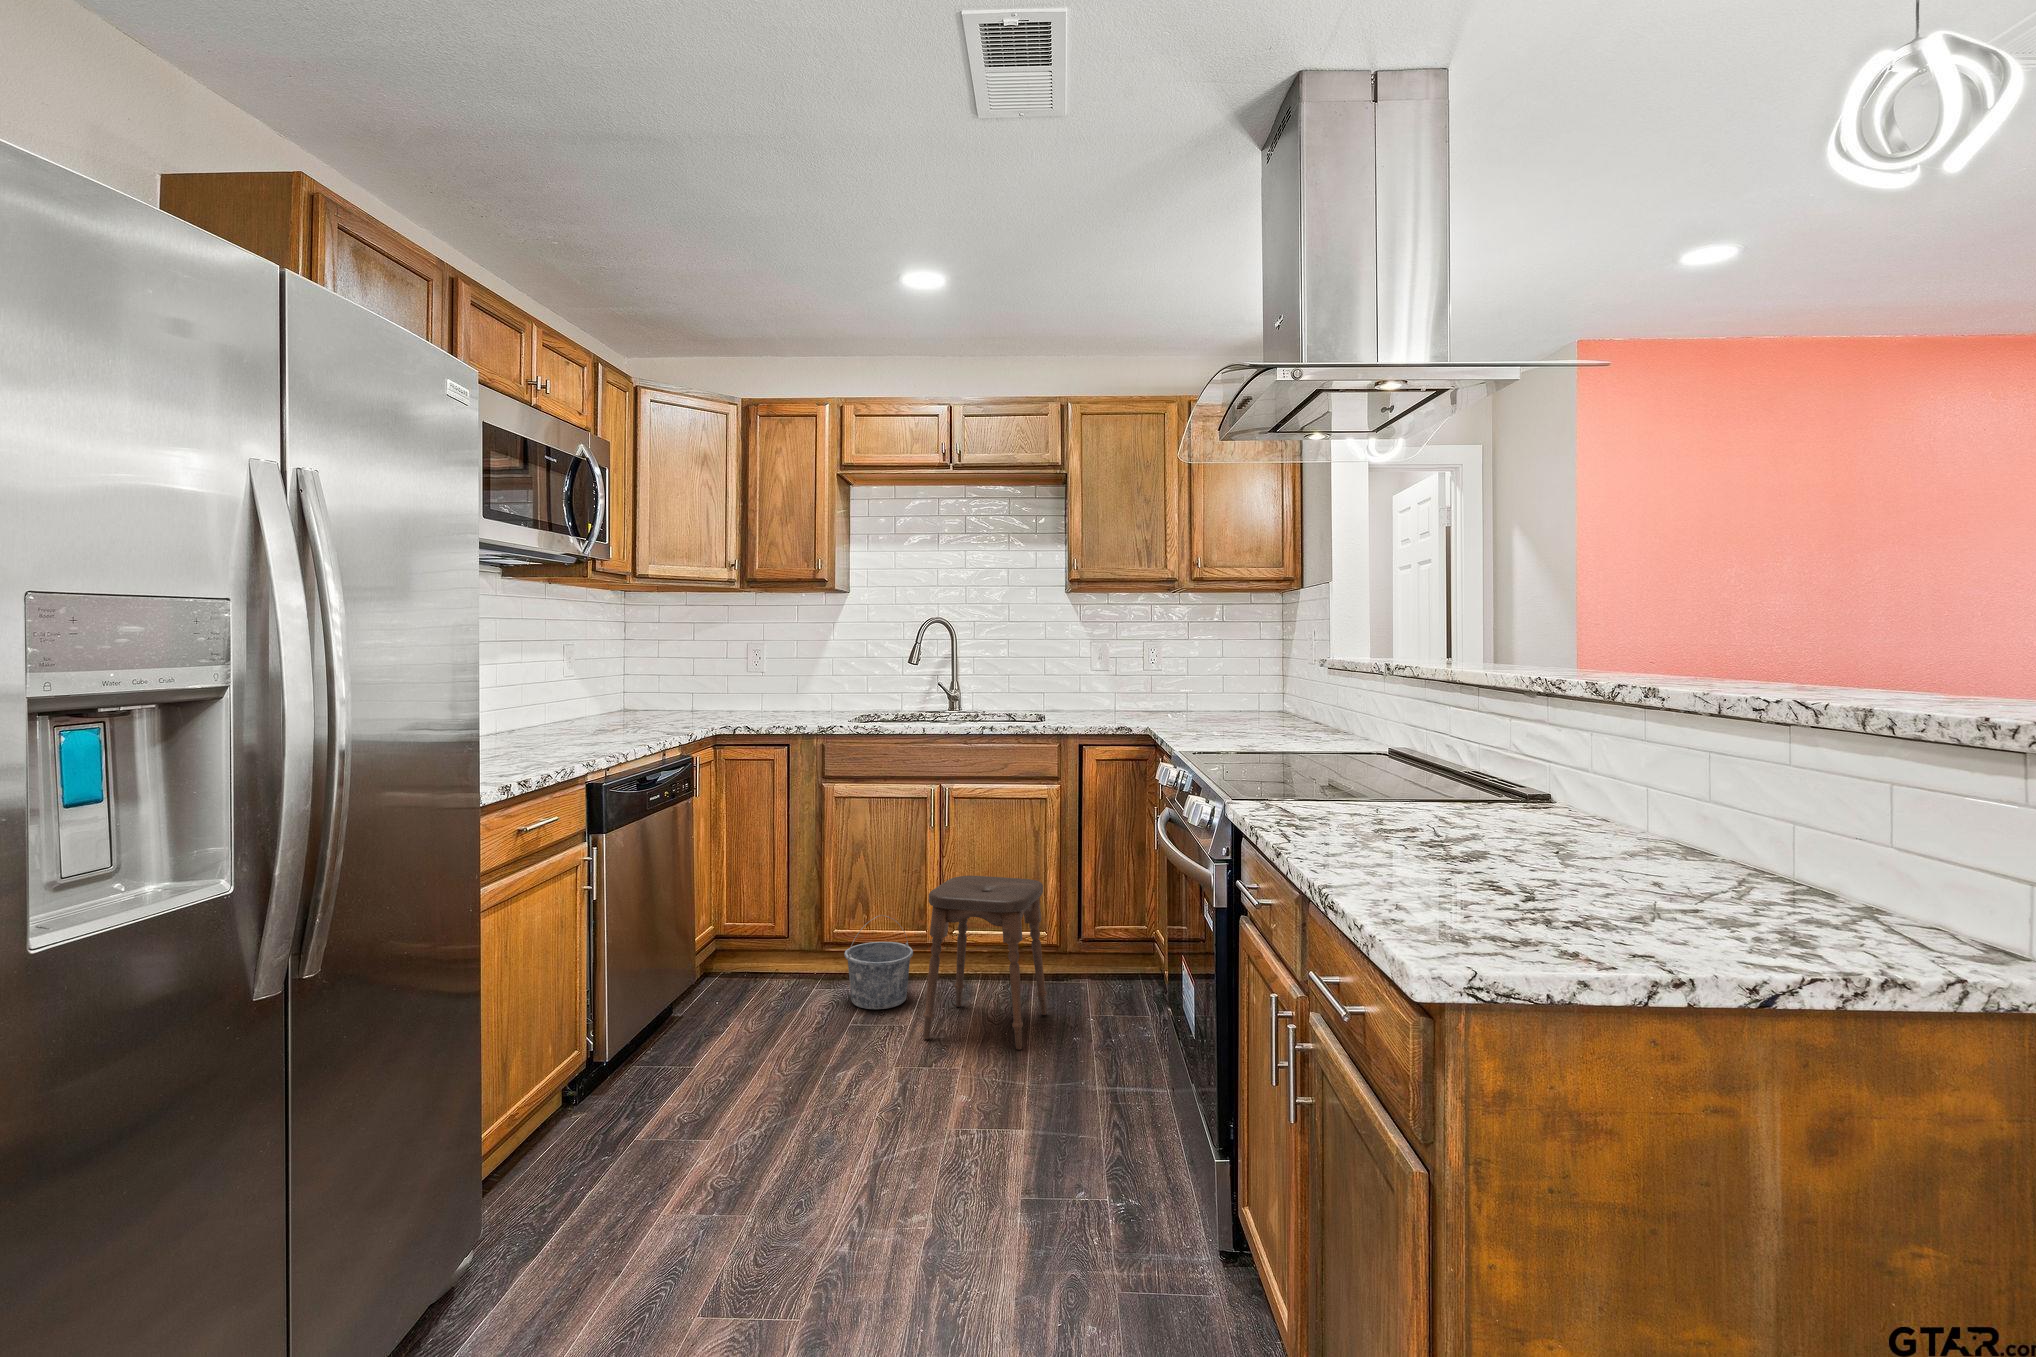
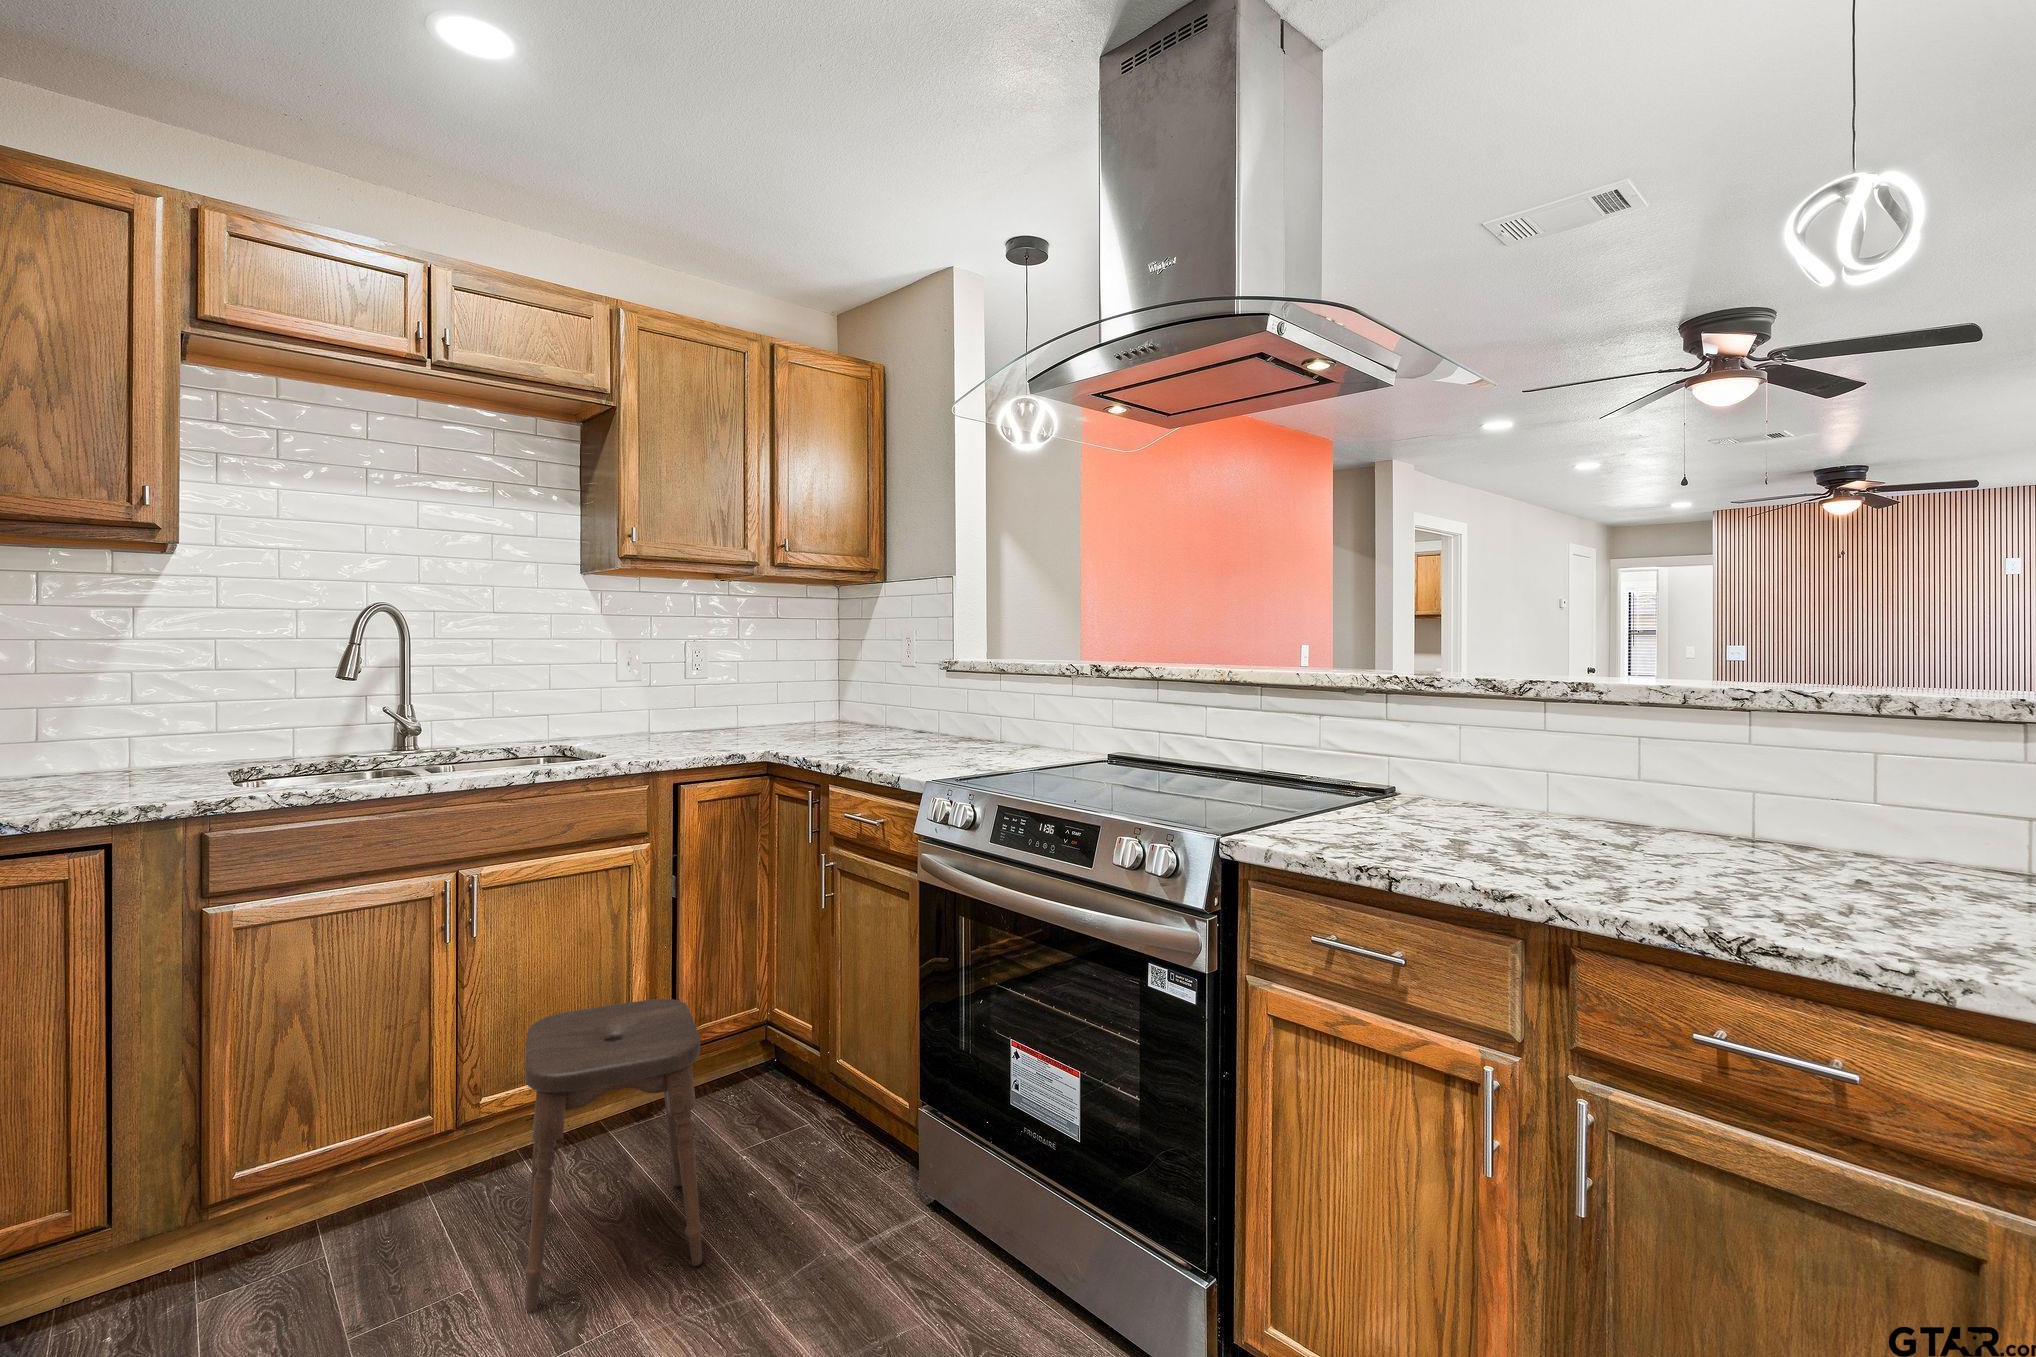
bucket: present [844,916,913,1009] -> none [301,1116,445,1292]

